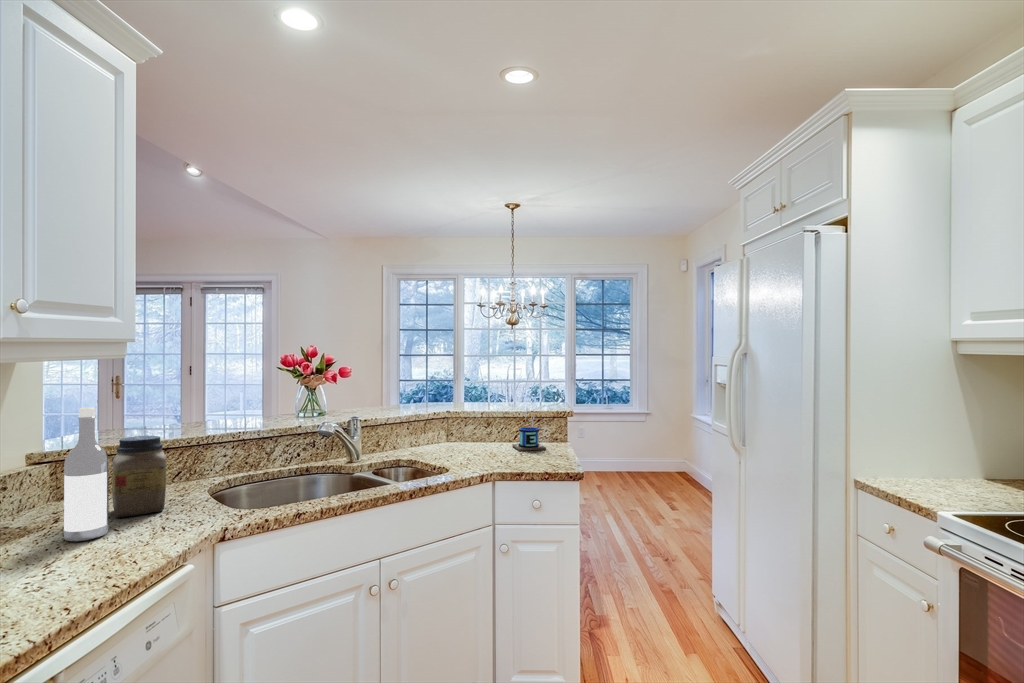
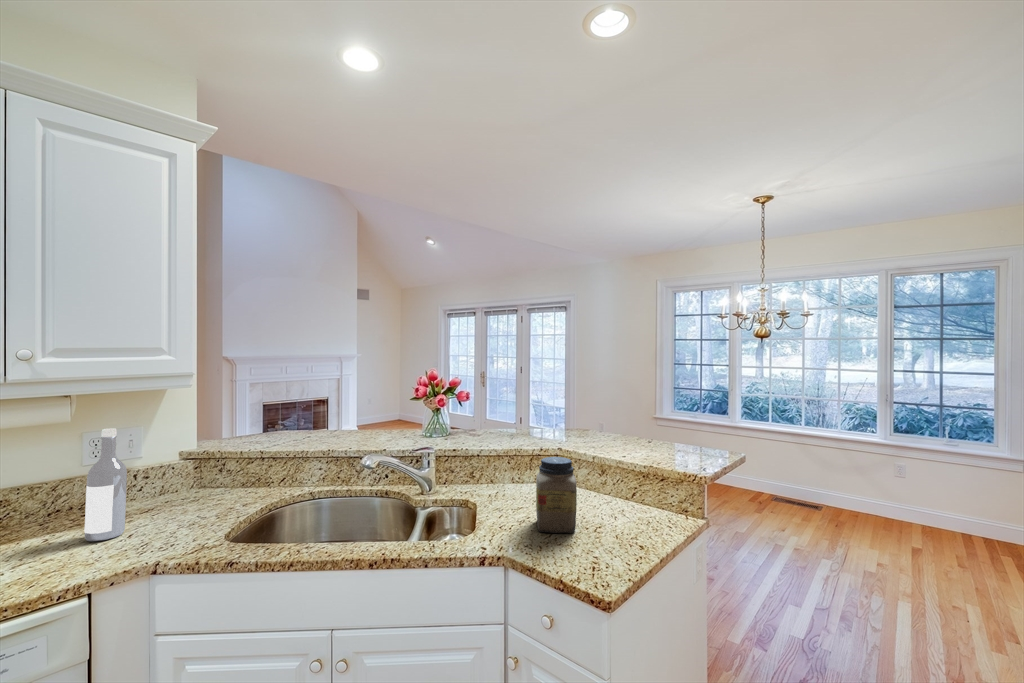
mug: present [512,408,546,451] -> none [606,459,650,527]
jar: present [112,436,166,518] -> present [536,457,577,533]

